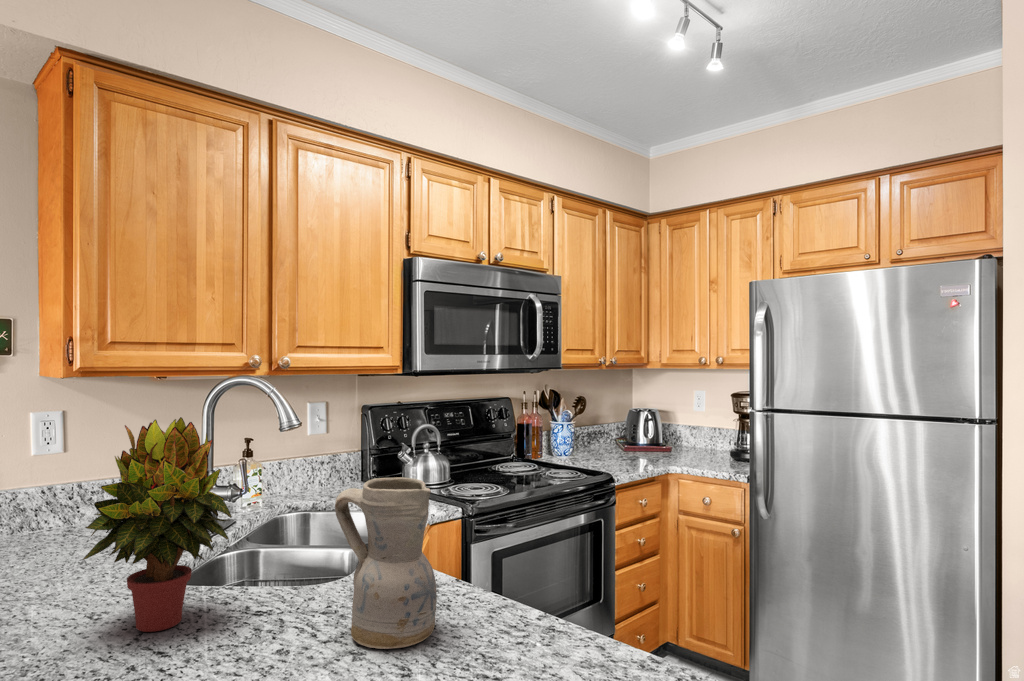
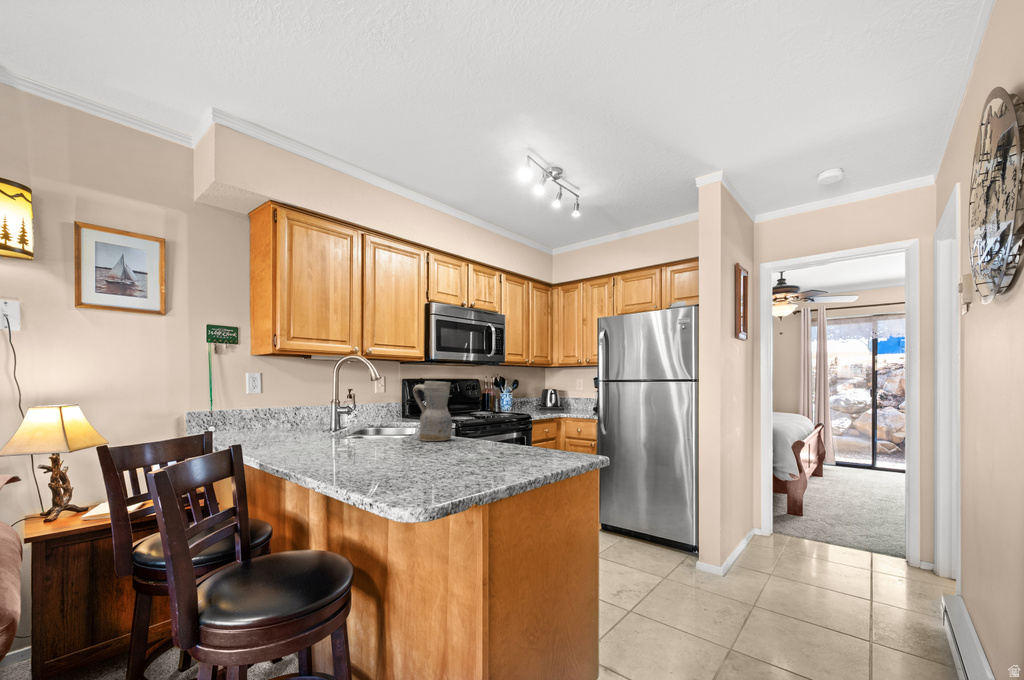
potted plant: present [83,417,232,632] -> none [314,358,370,441]

